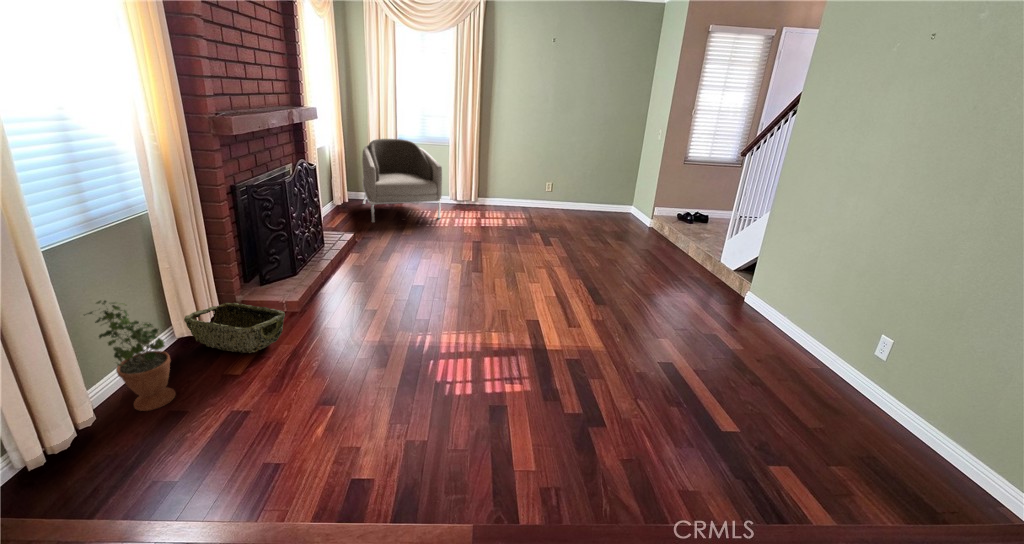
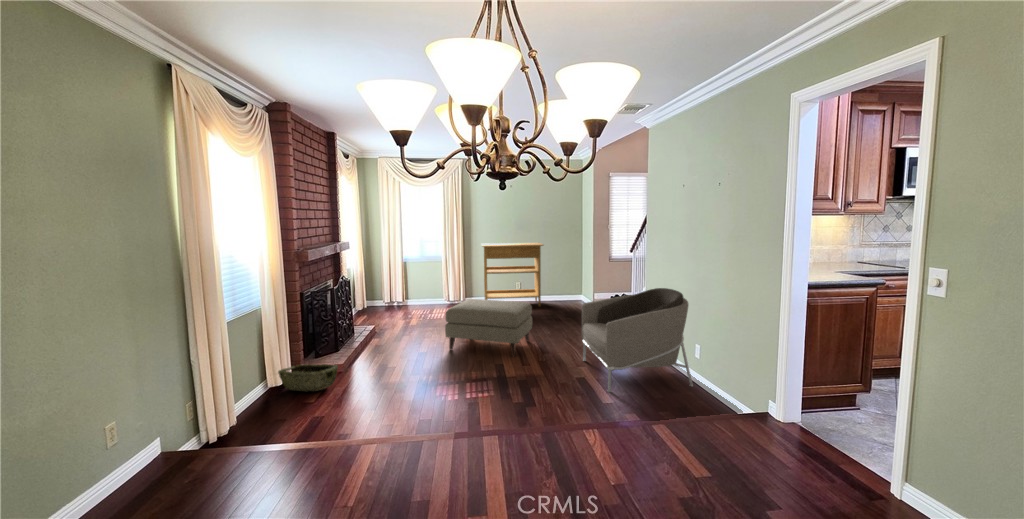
console table: none [503,125,595,220] -> present [481,243,543,306]
armchair: present [362,139,442,222] -> present [582,288,693,392]
ottoman: none [454,211,581,307] -> present [445,299,532,356]
potted plant: present [84,300,176,411] -> none [239,350,278,420]

